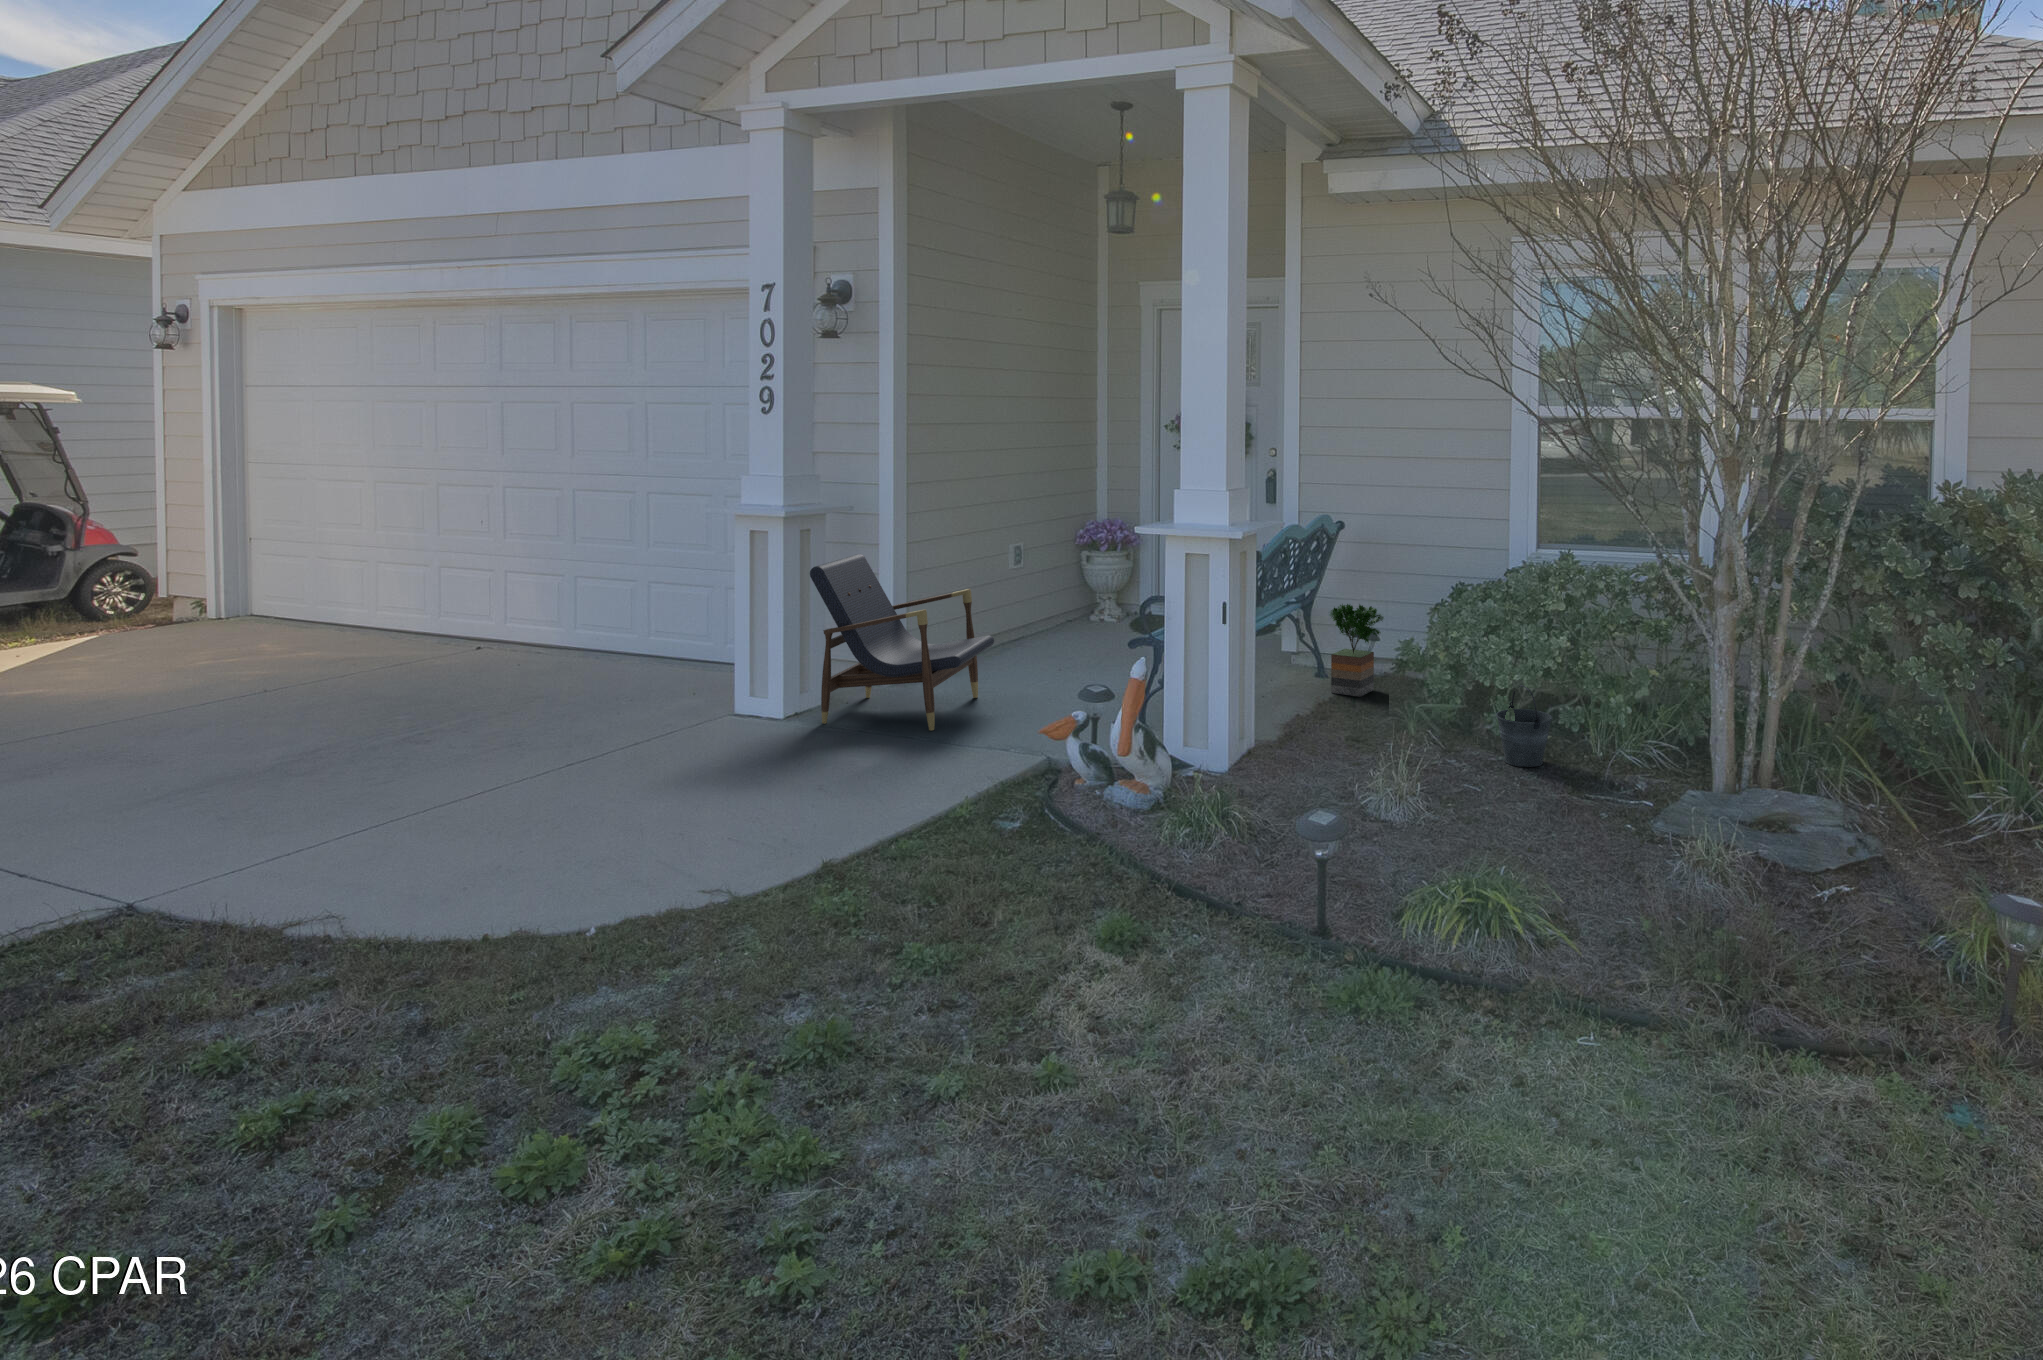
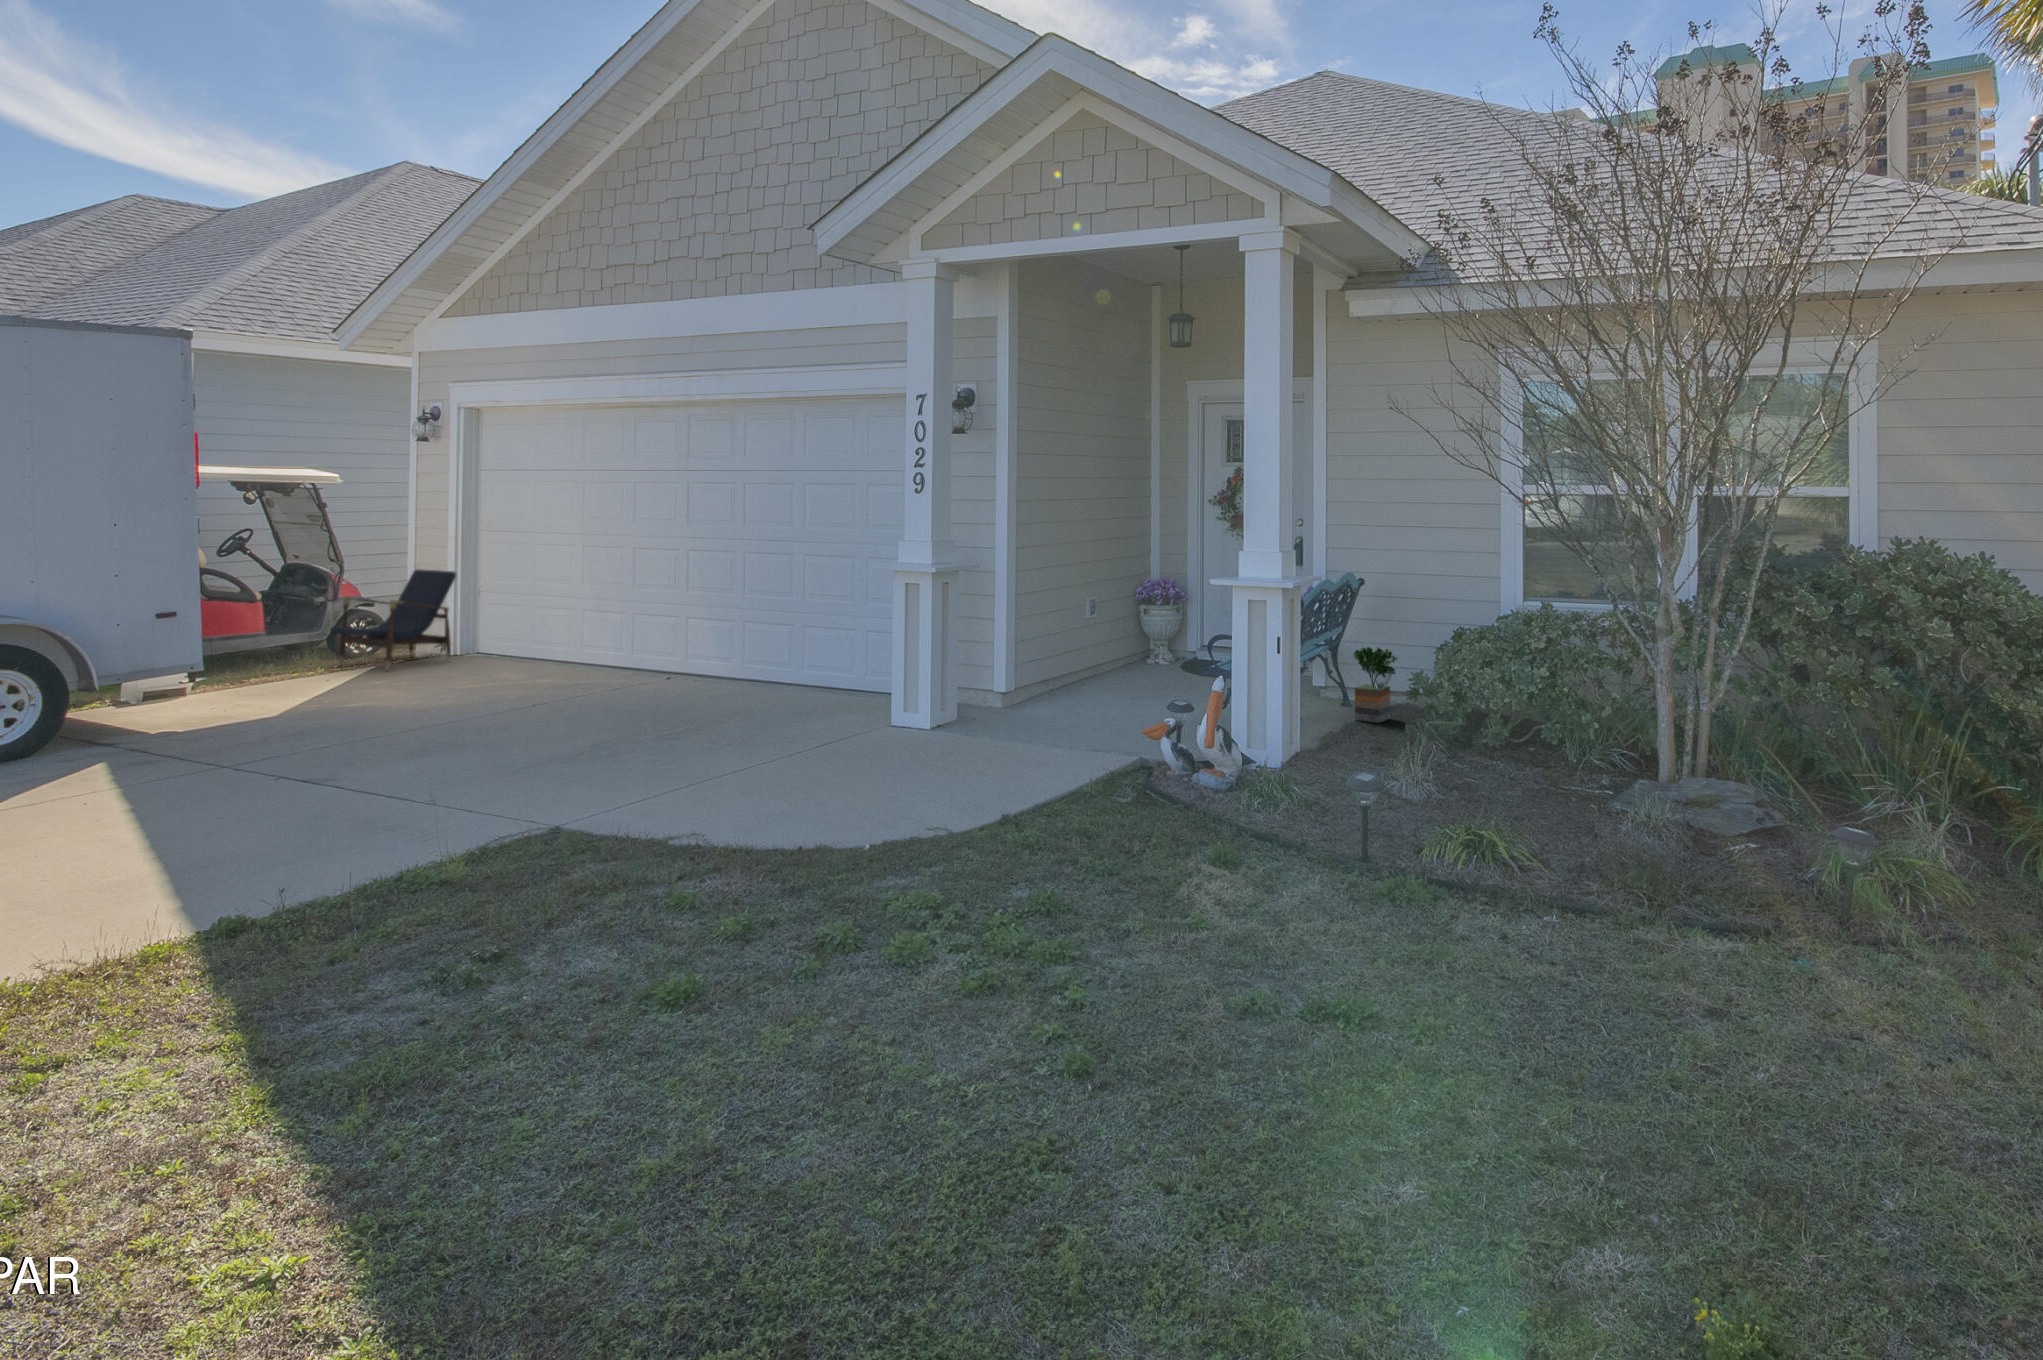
lounge chair: present [810,554,994,731] -> present [330,569,456,671]
bucket: present [1496,685,1552,767] -> none [1492,707,1537,772]

